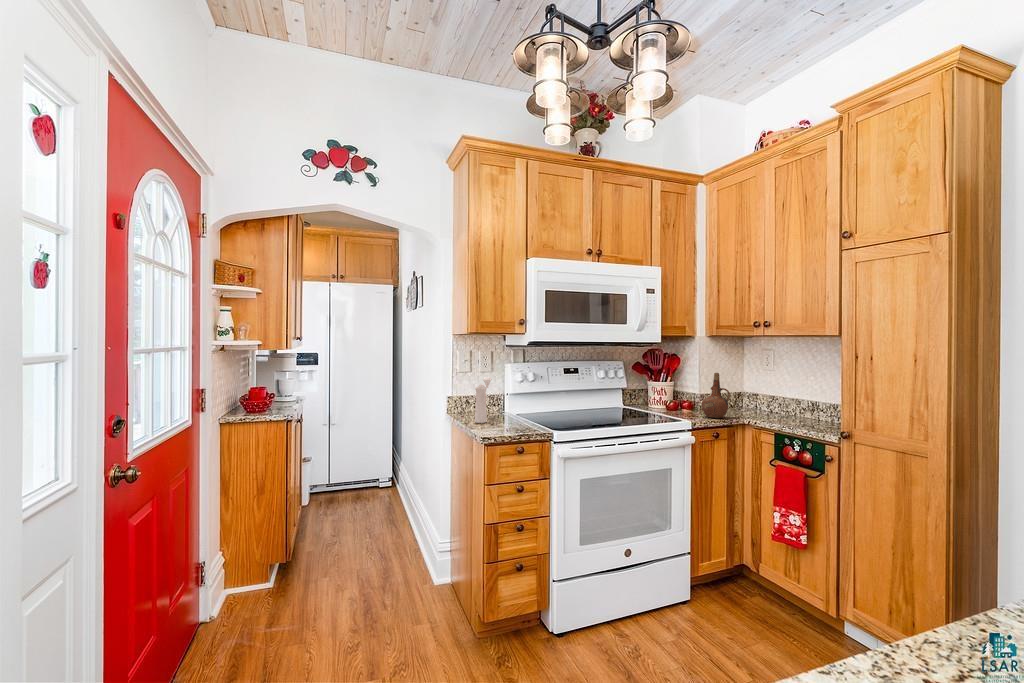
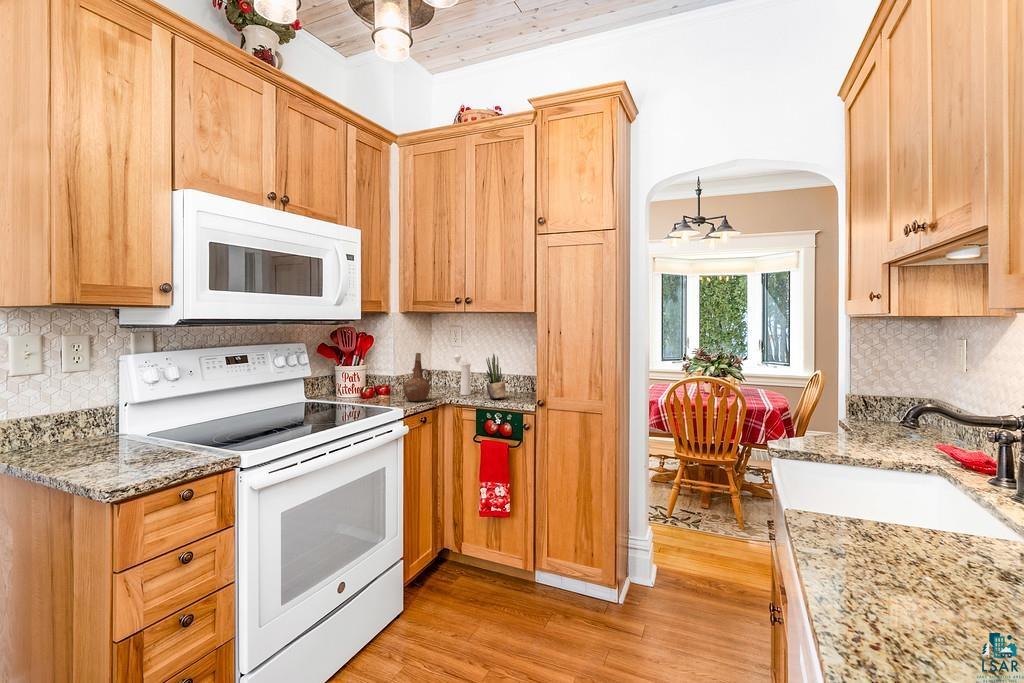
potted plant: none [792,376,815,424] -> present [486,354,506,399]
pepper mill: present [475,377,492,423] -> present [454,355,471,395]

